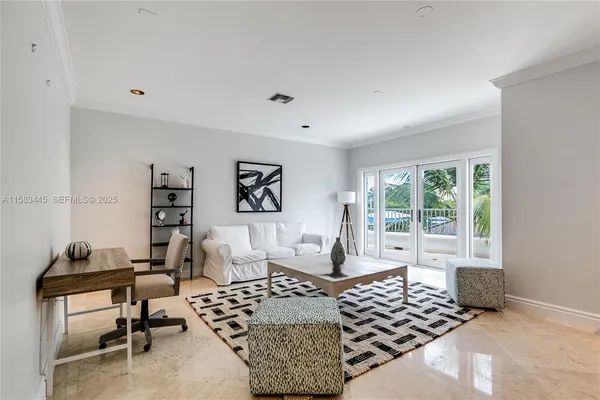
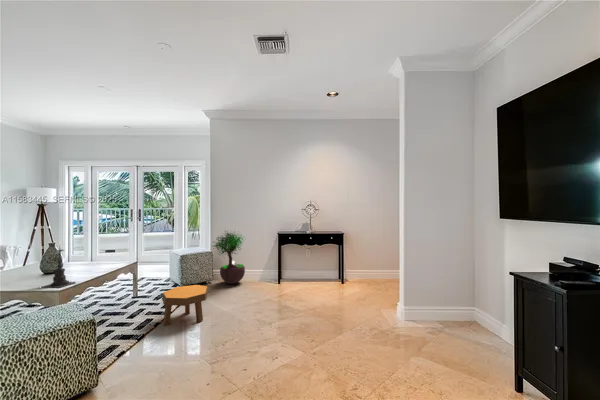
potted tree: none [501,237,564,323] -> present [214,231,245,284]
footstool: none [426,307,490,365] -> present [162,285,209,326]

